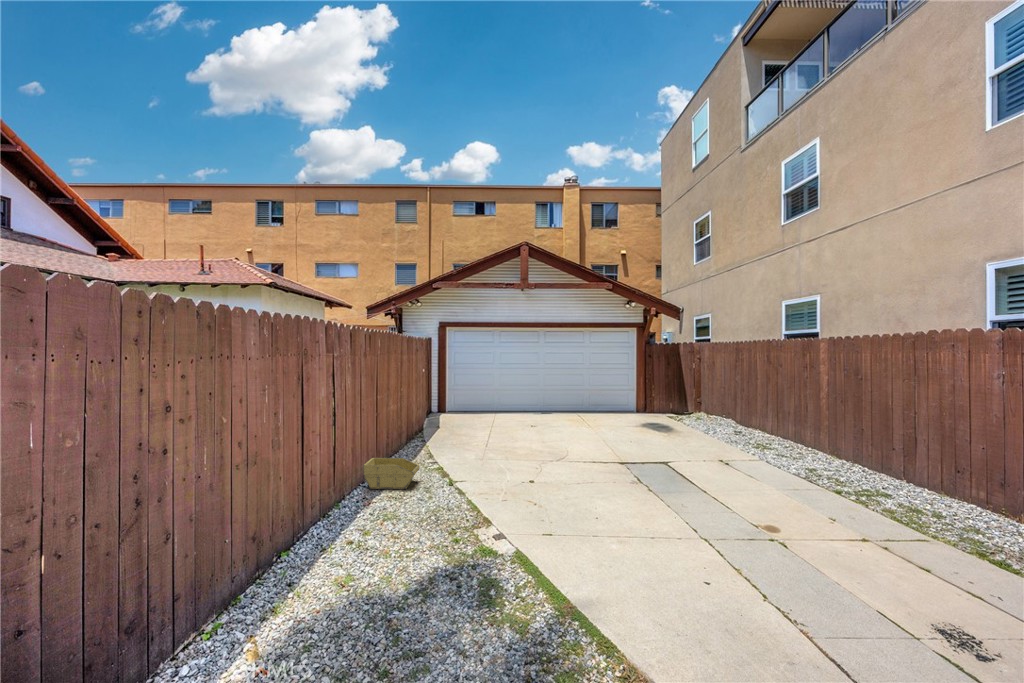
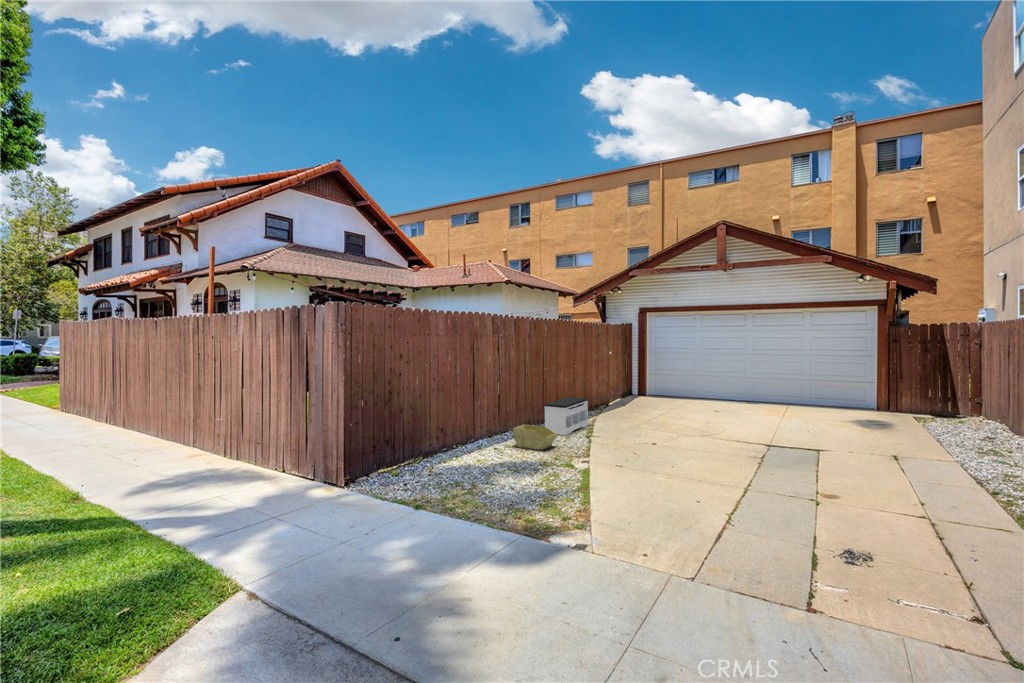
bench: none [386,419,427,465] -> present [545,397,588,435]

